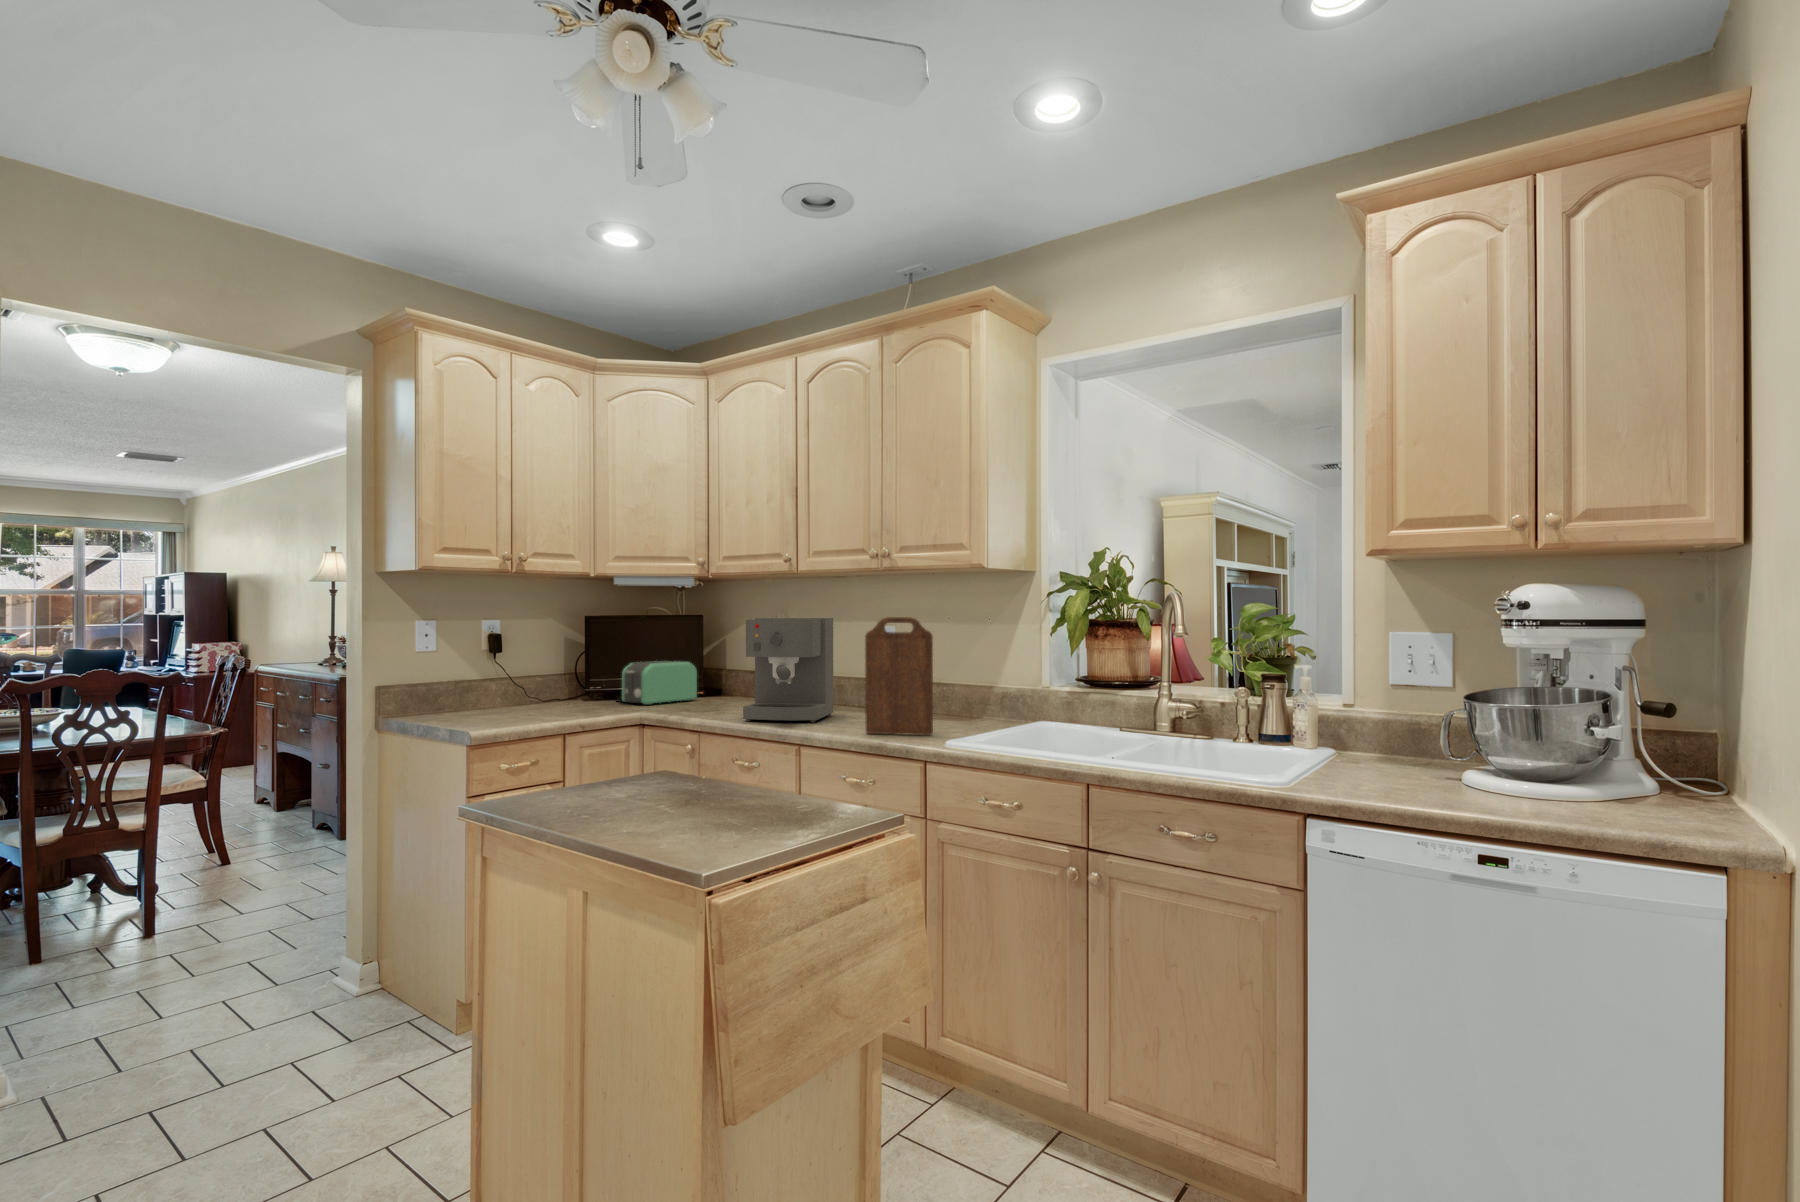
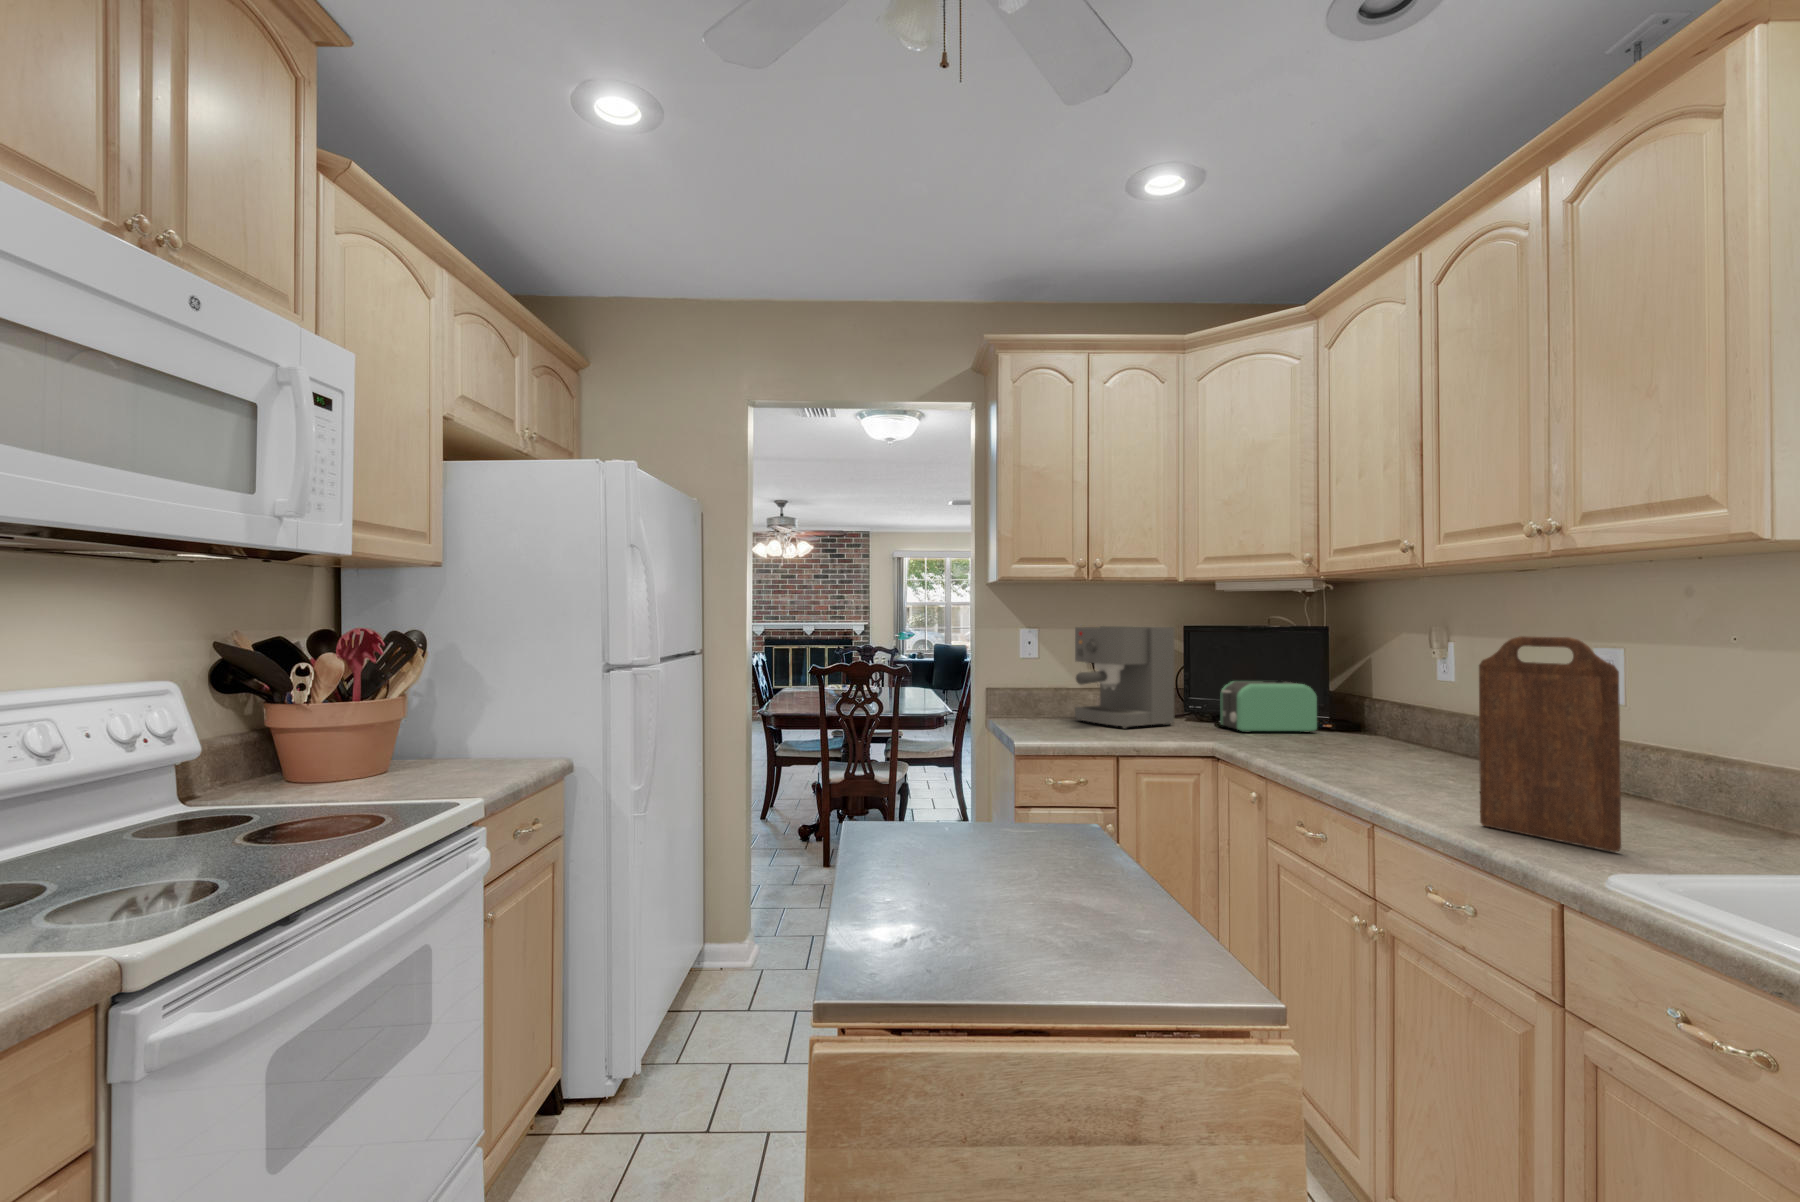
coffee maker: present [743,618,833,722] -> present [1075,626,1174,729]

